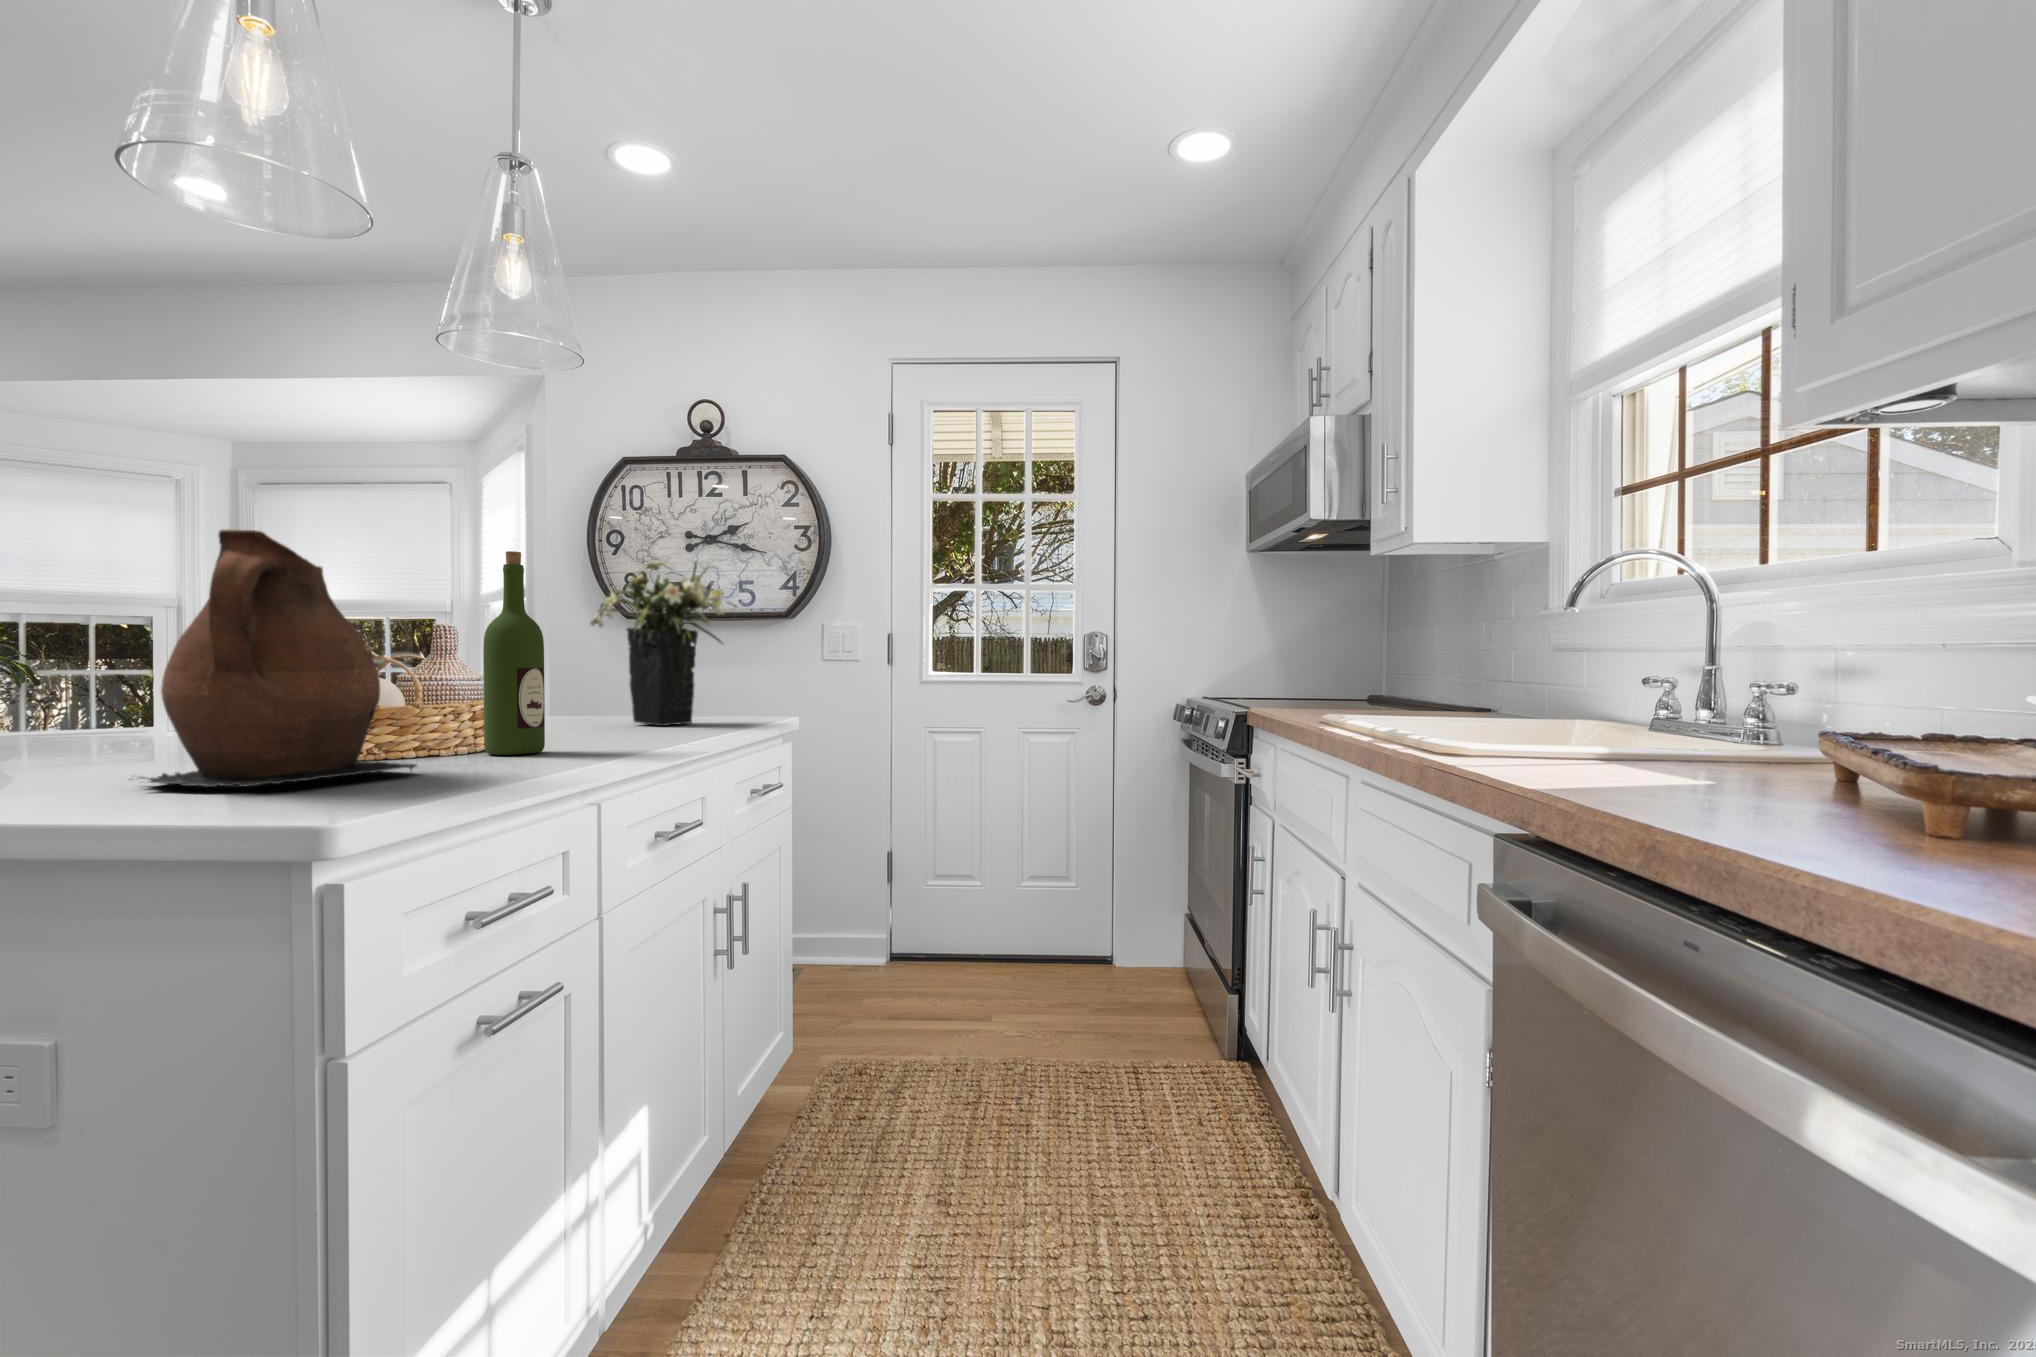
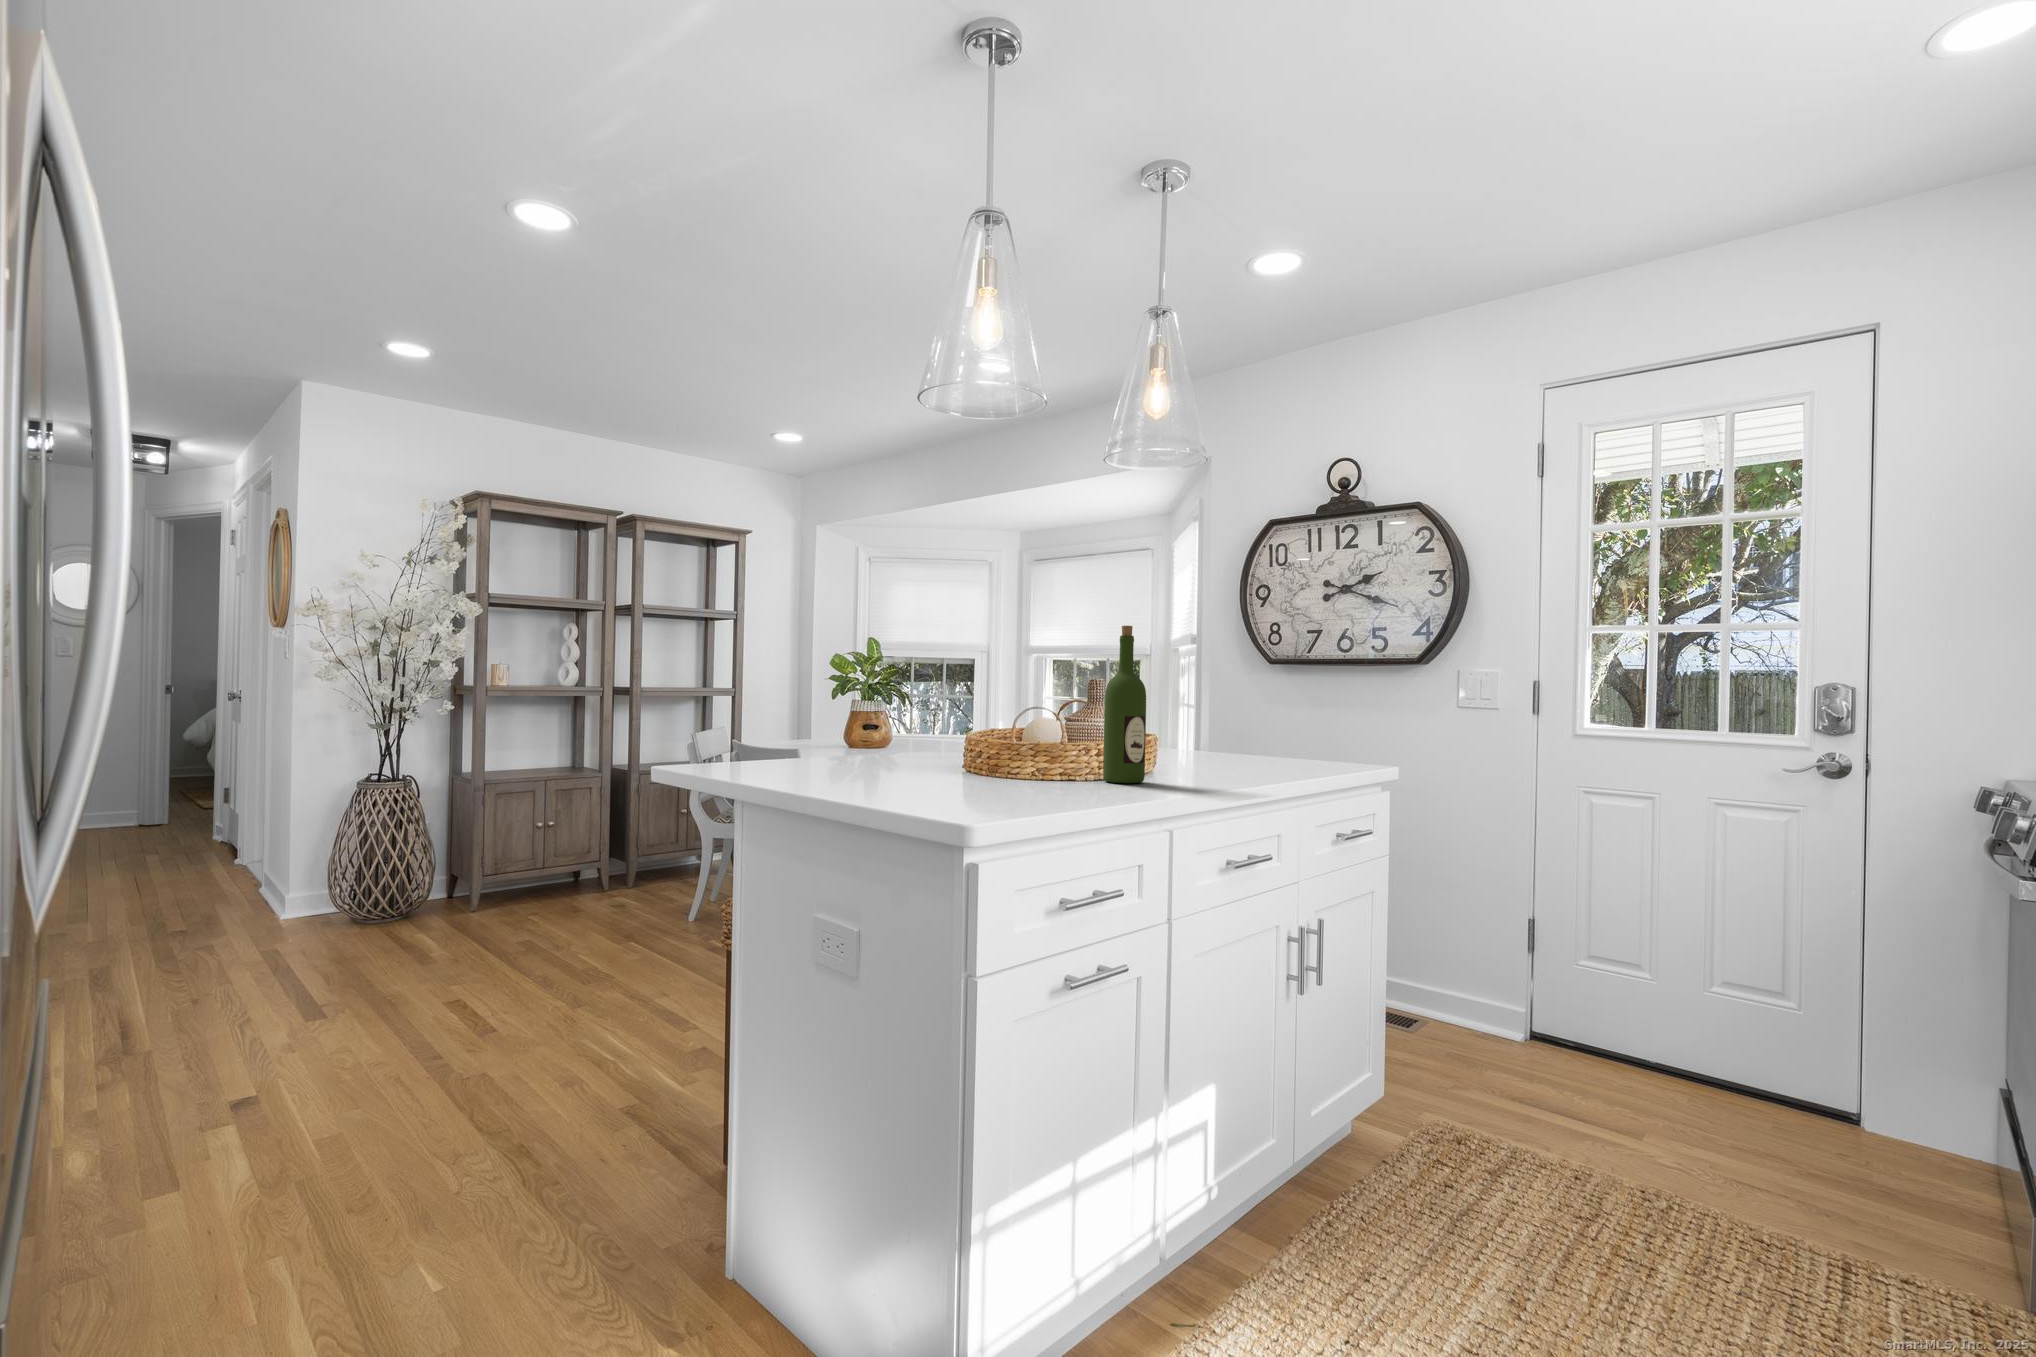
ceramic pitcher: present [131,529,417,787] -> none [898,625,1049,791]
flower arrangement: present [591,561,737,726] -> none [1202,620,1329,767]

